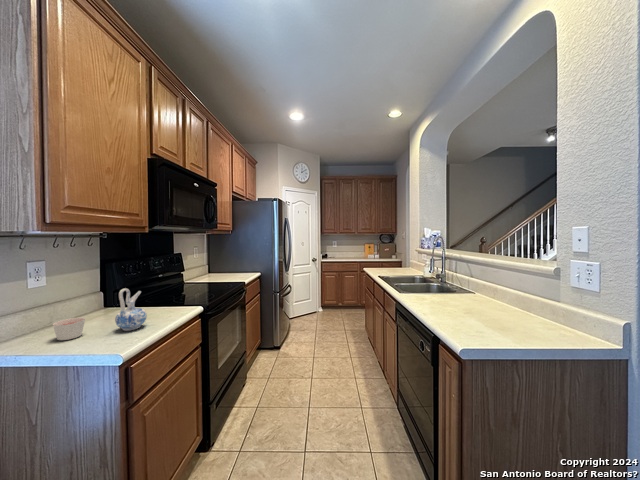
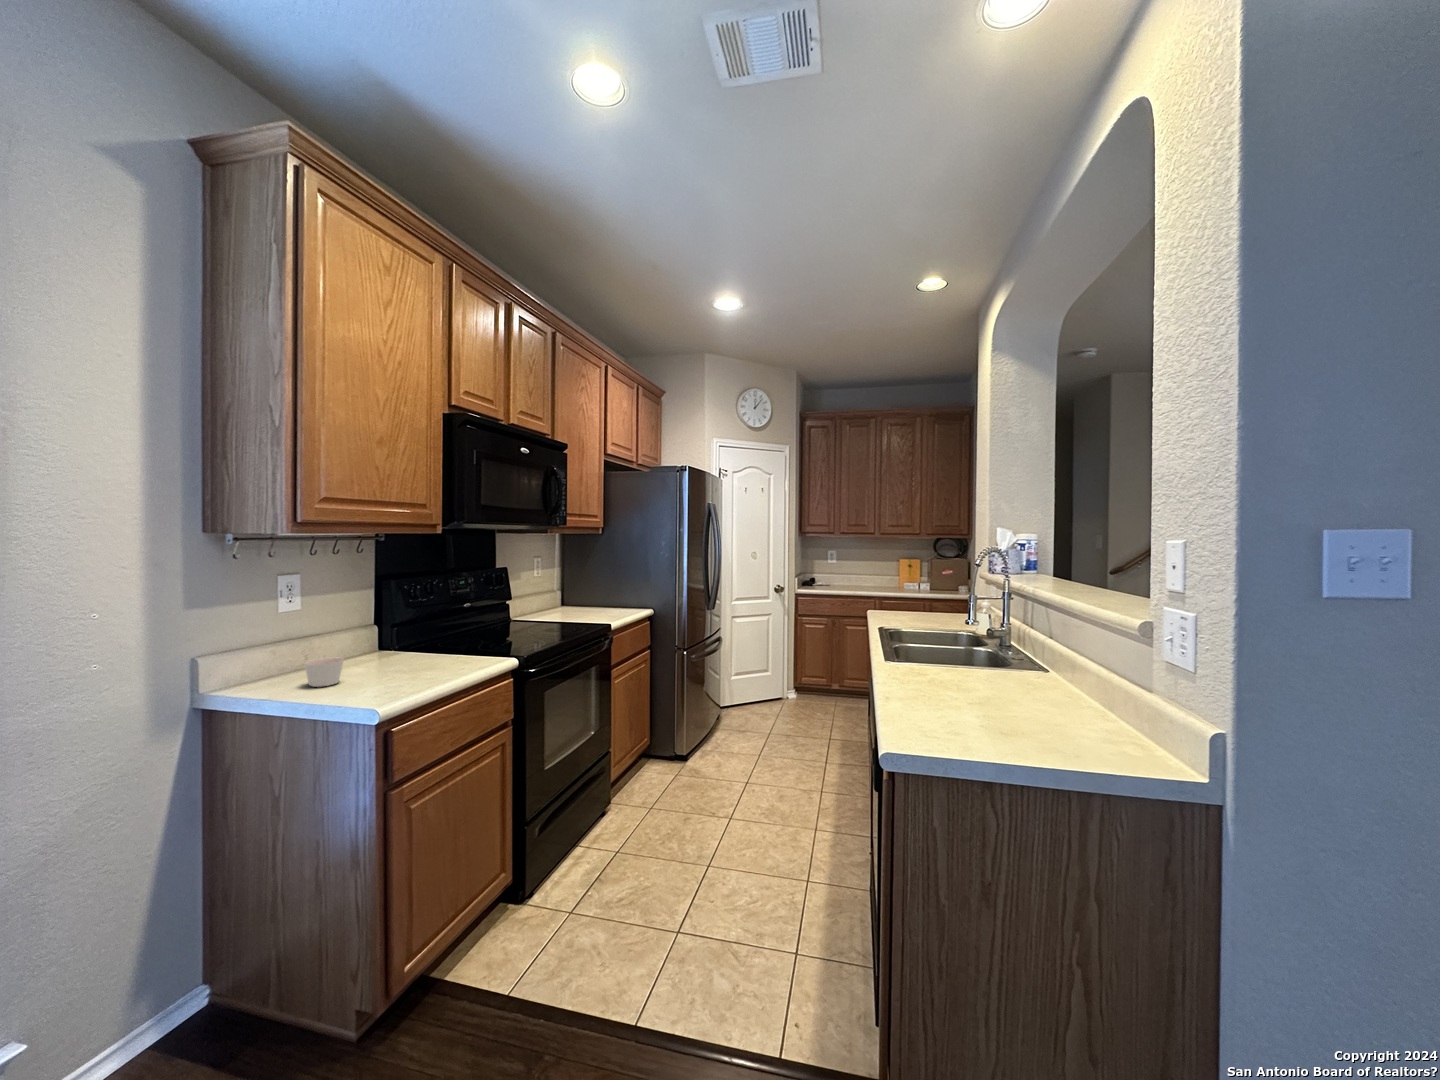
ceramic pitcher: present [115,289,147,331] -> none [381,619,424,682]

